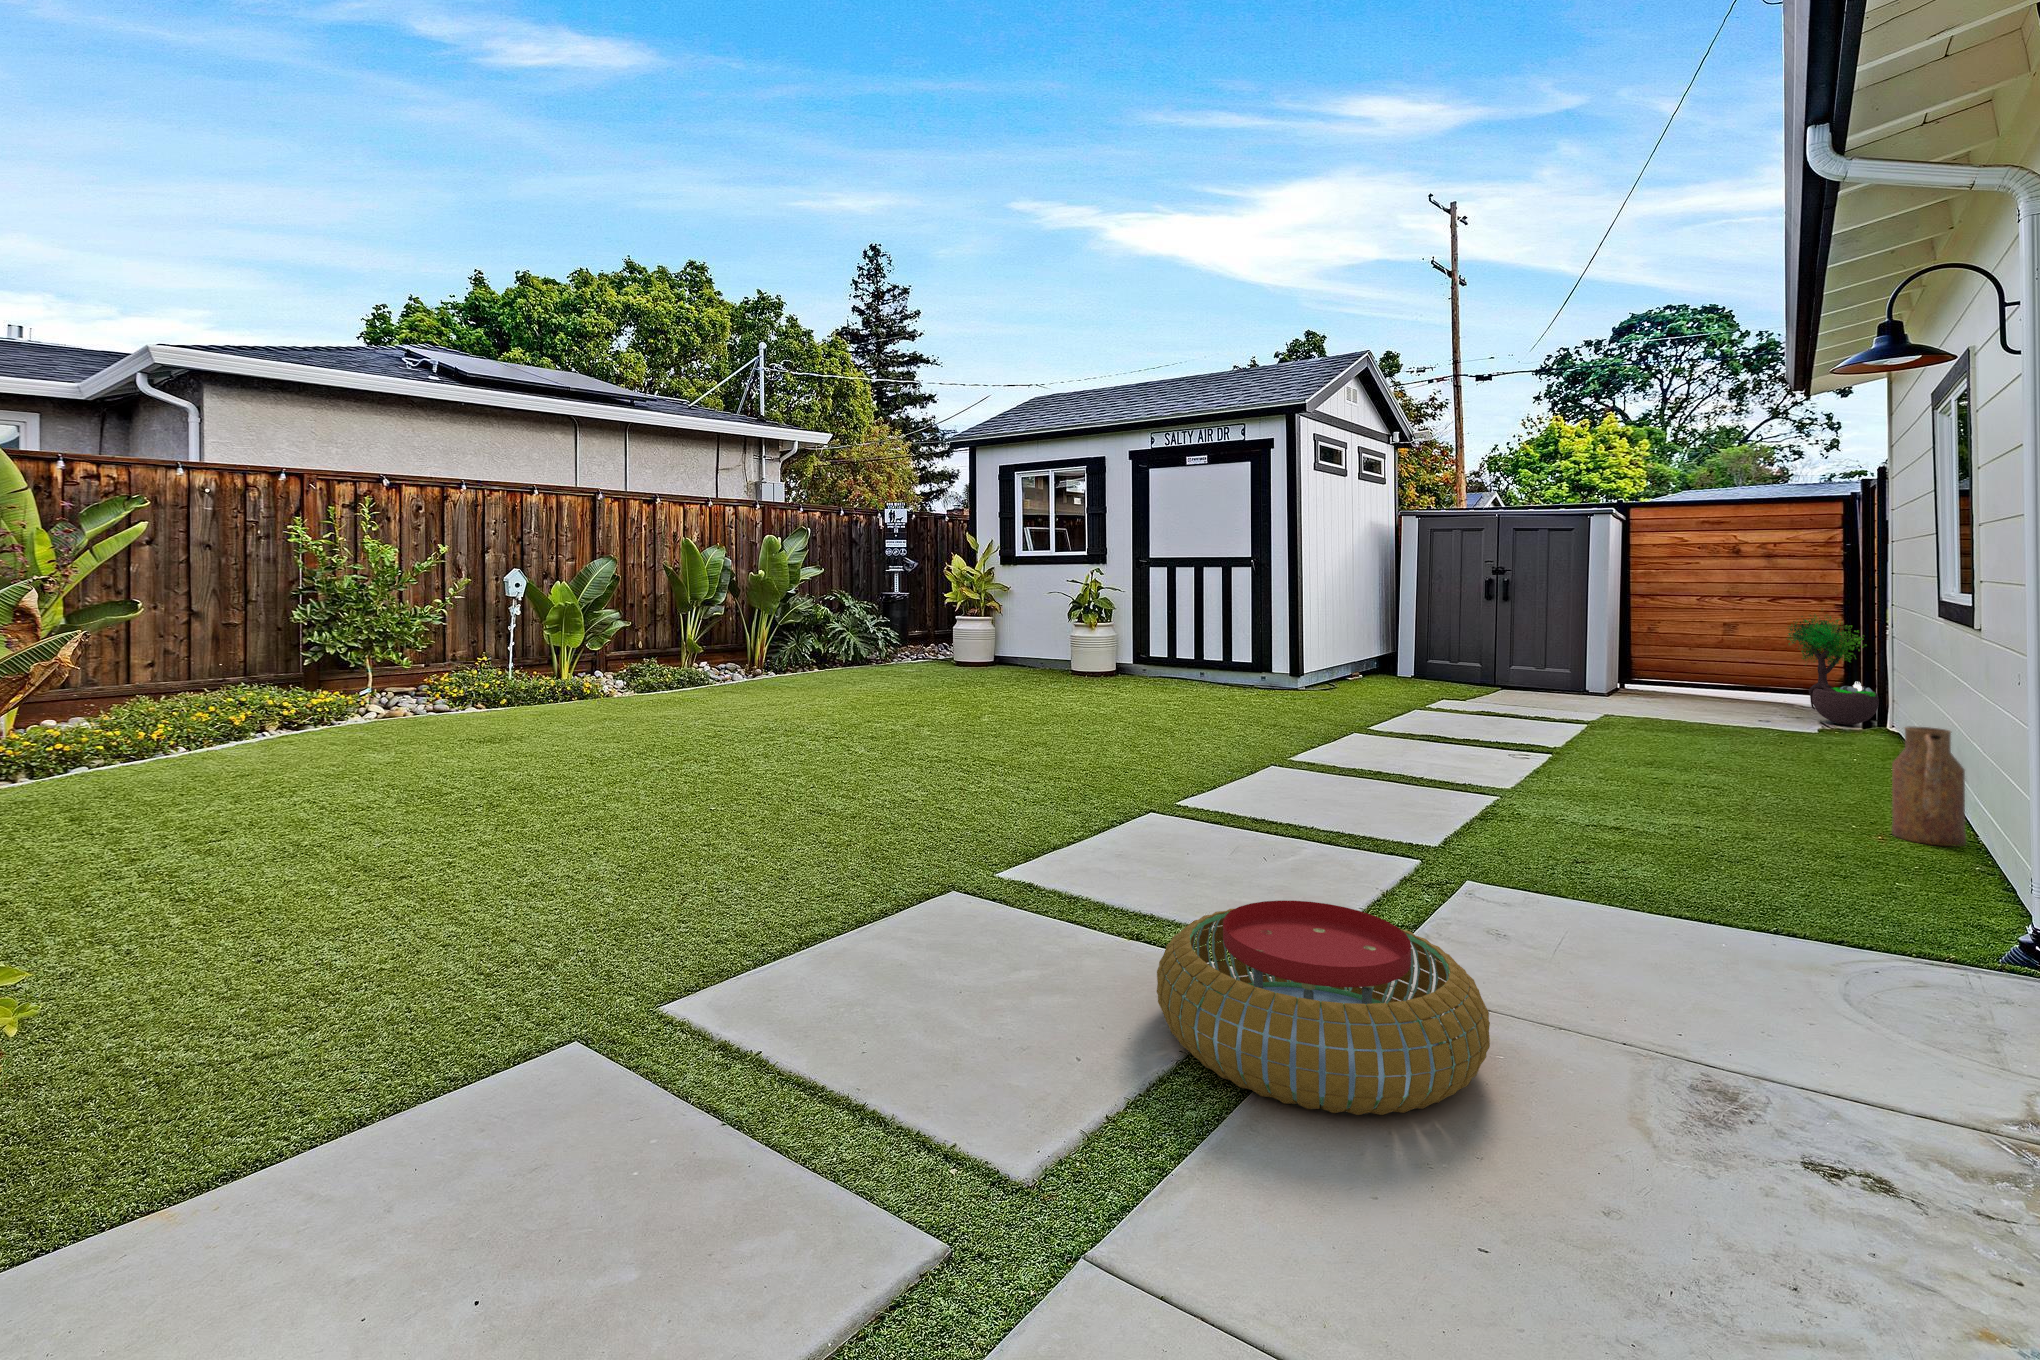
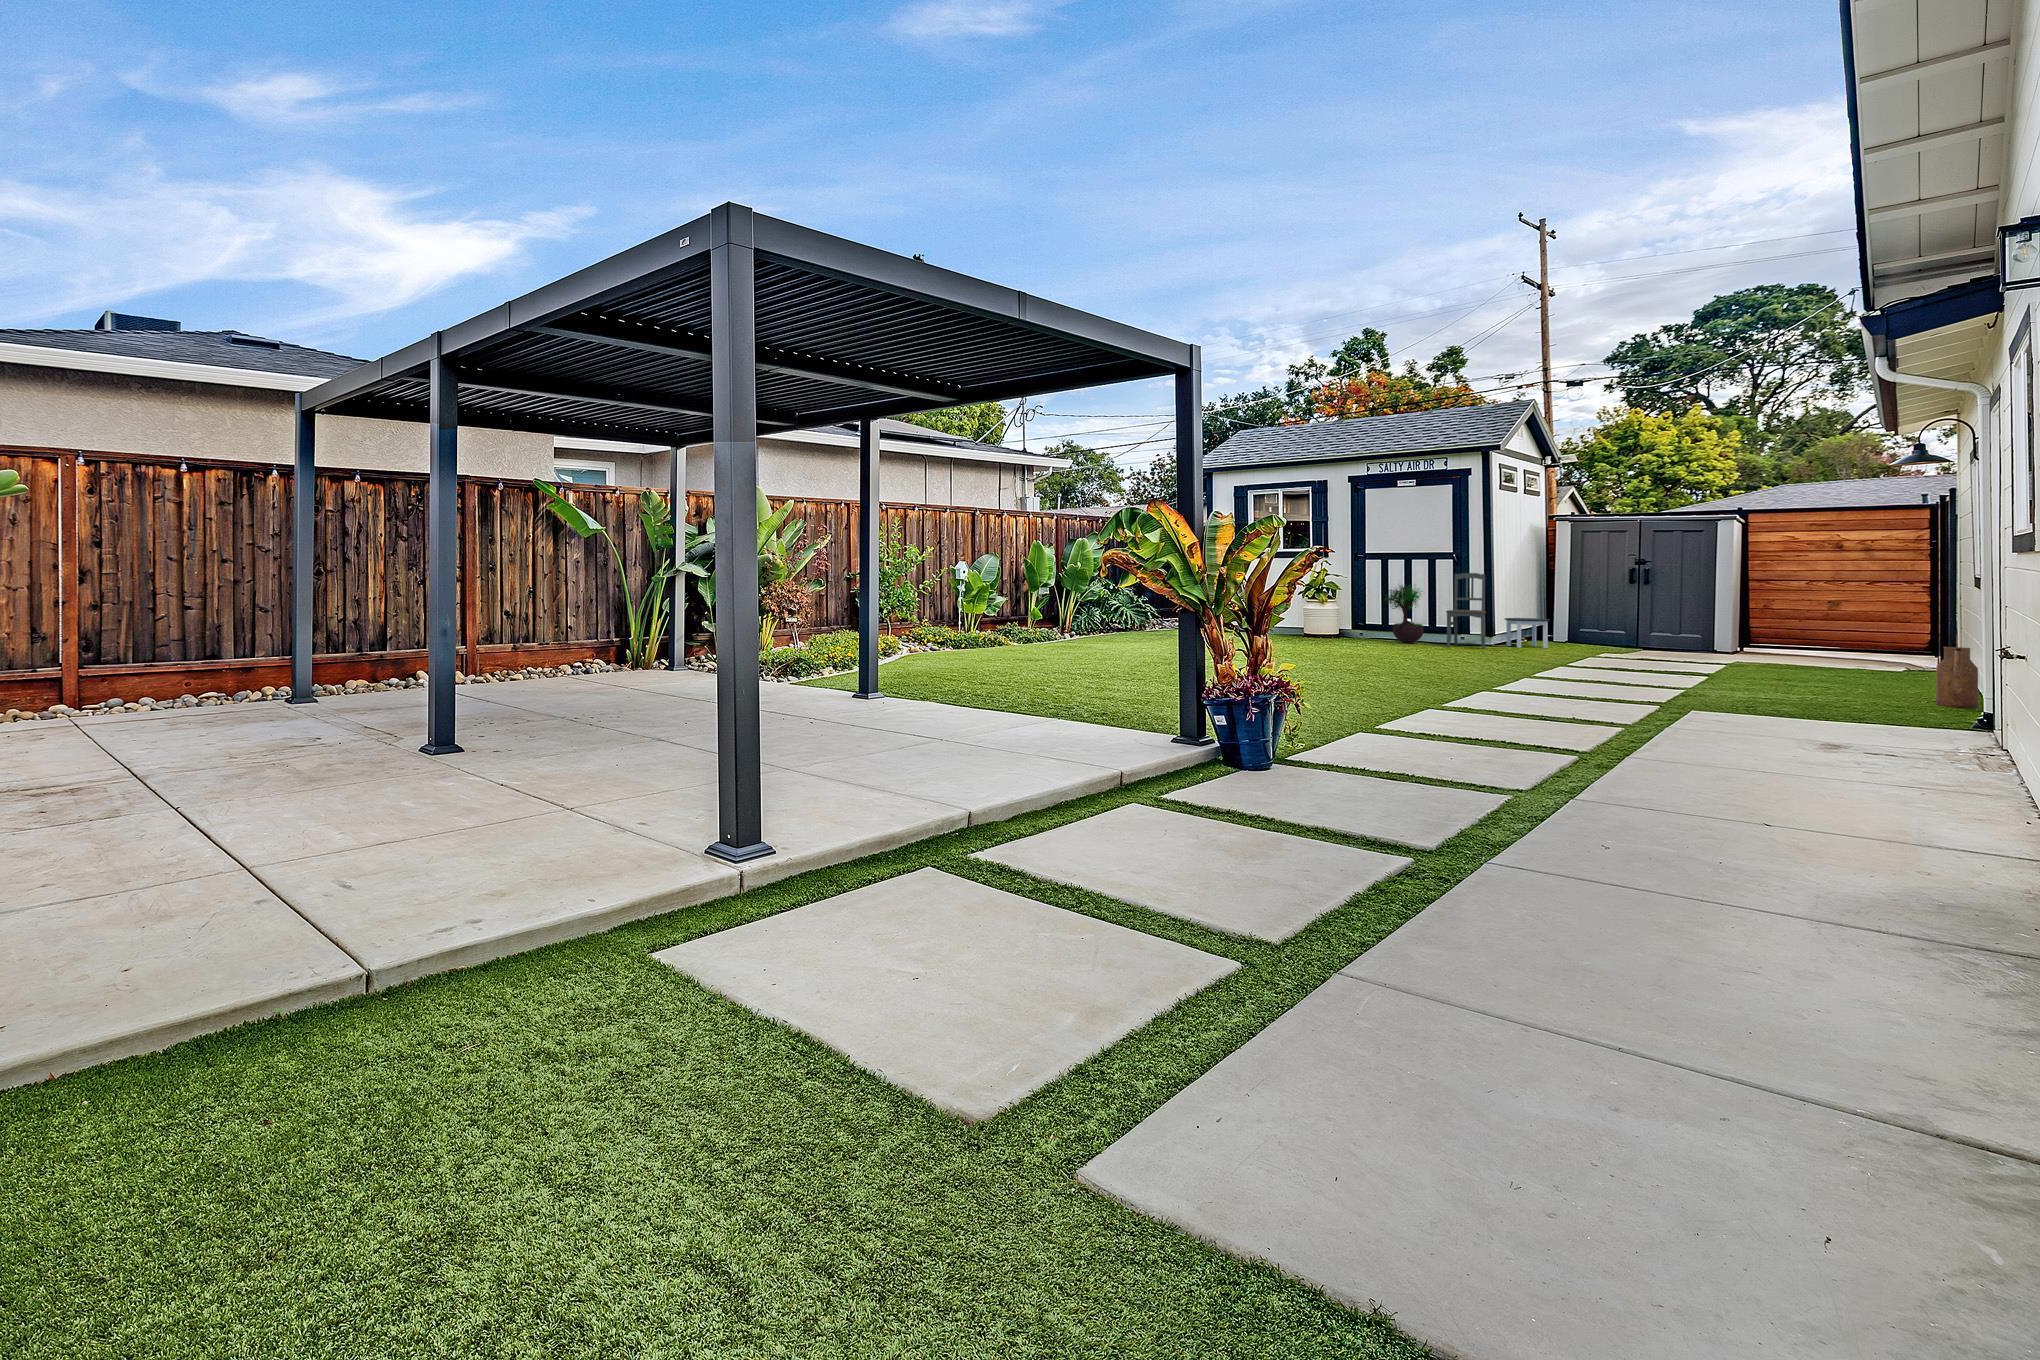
dining chair: none [1233,585,1289,694] -> present [1446,573,1486,649]
potted tree: present [1787,609,1879,725] -> present [1385,585,1424,643]
round table: none [1315,648,1371,692] -> present [1505,618,1549,648]
pouf: present [1157,901,1490,1115] -> none [1605,693,1753,746]

